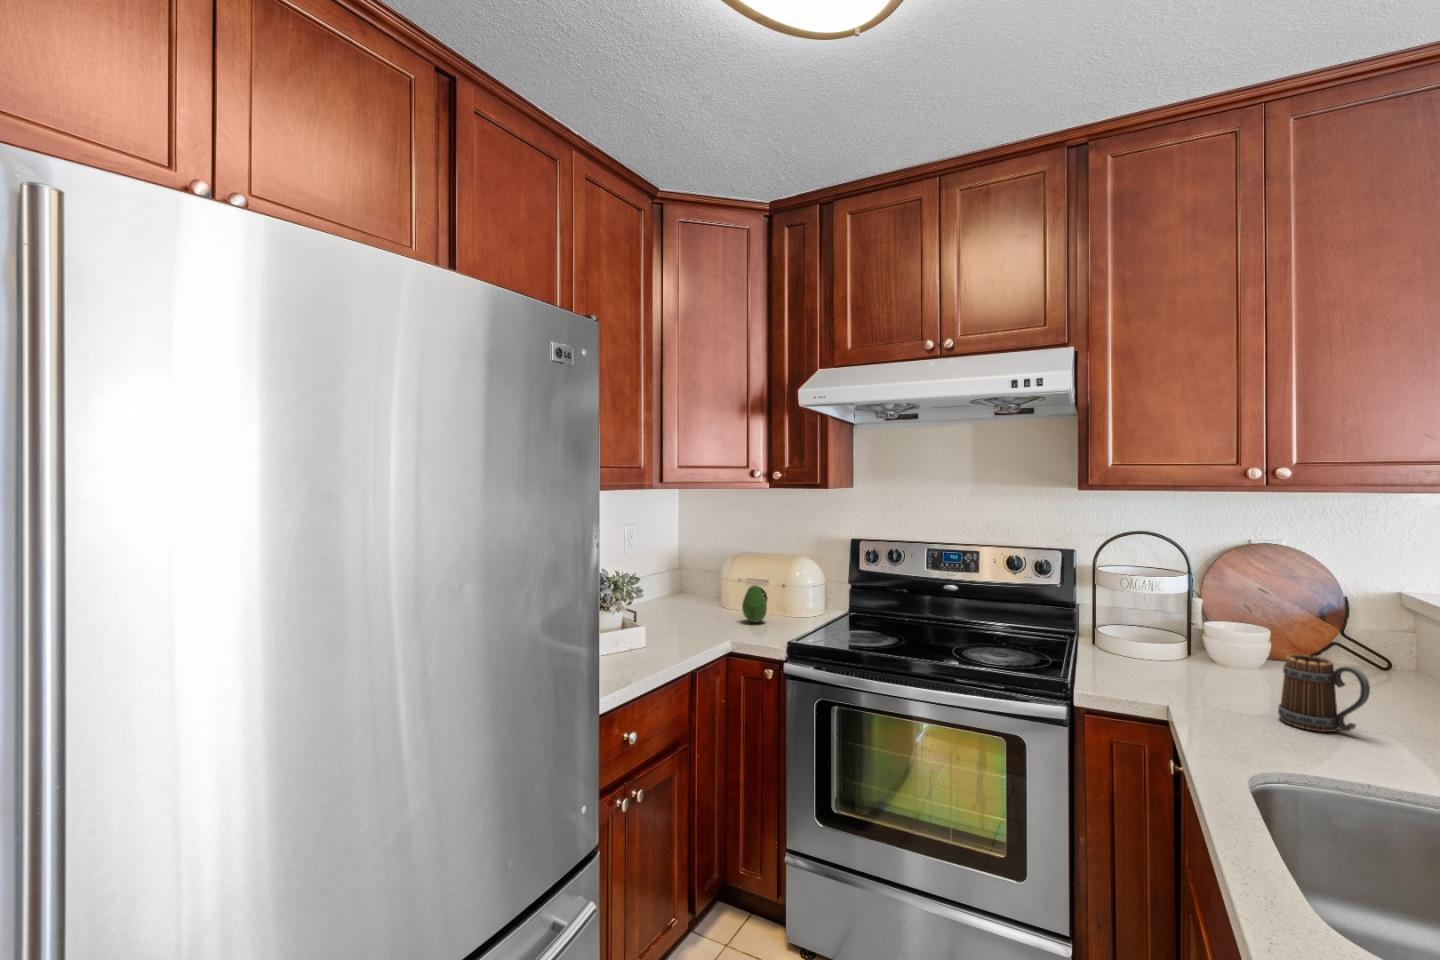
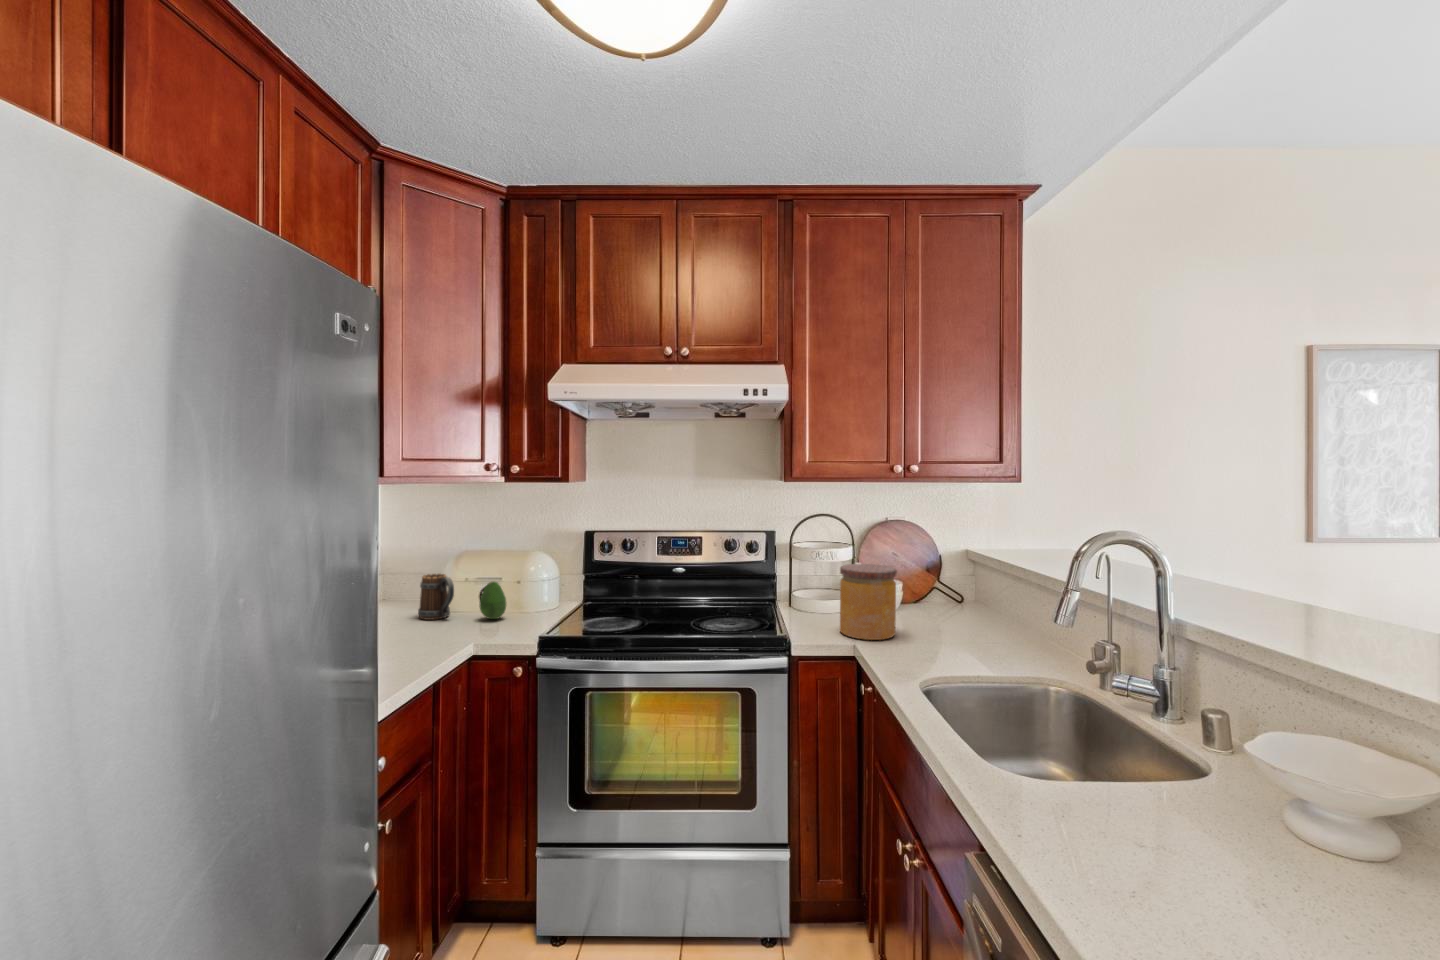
jar: none [1149,598,1236,701] -> present [840,564,897,640]
mug: present [1278,654,1370,732] -> present [418,574,454,620]

